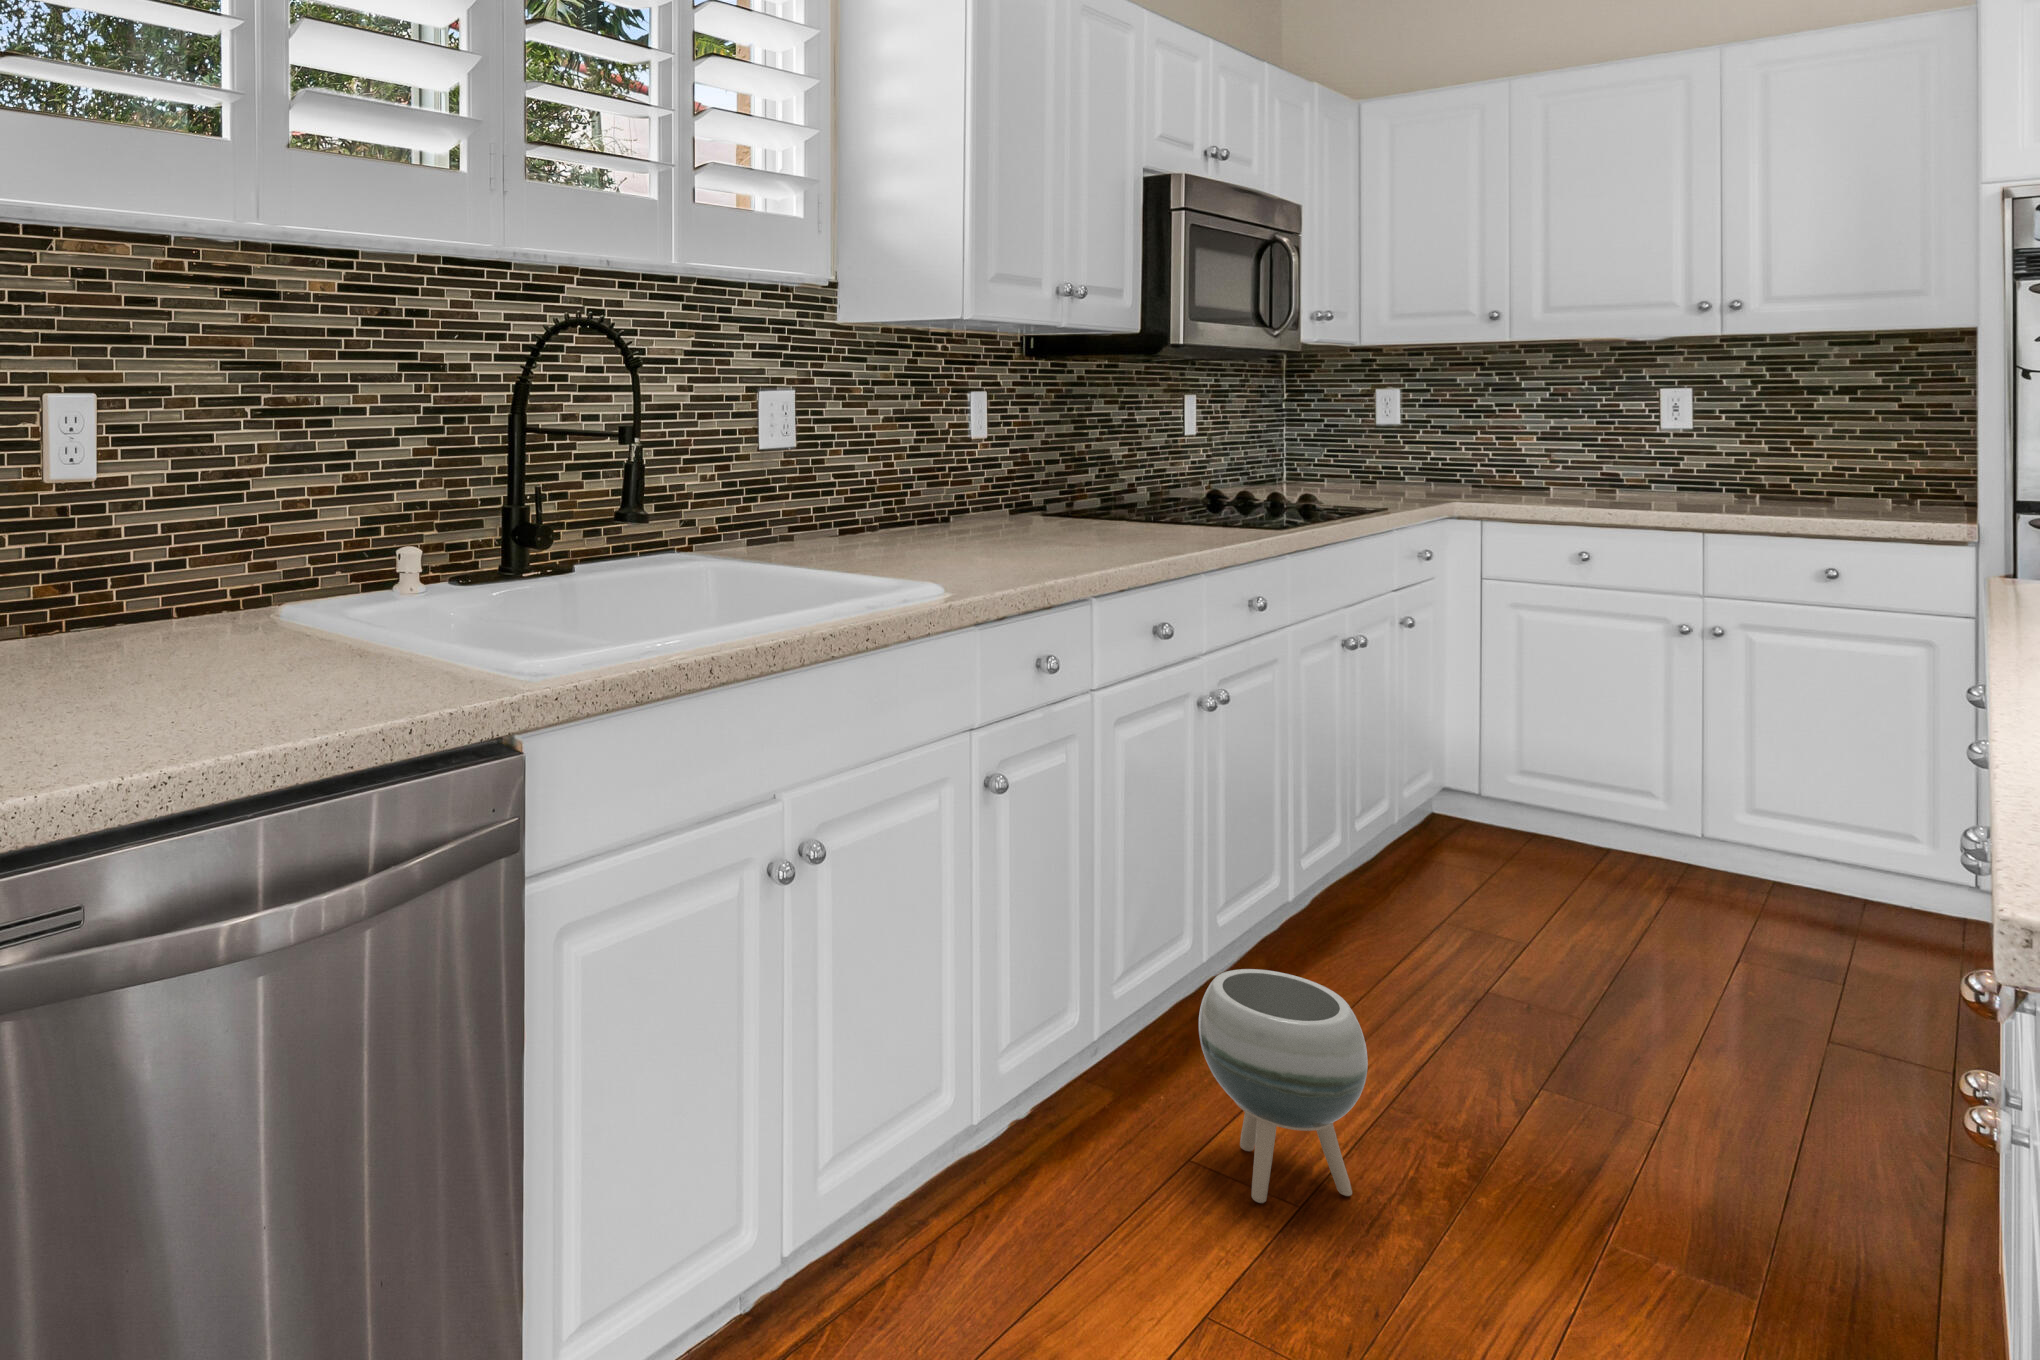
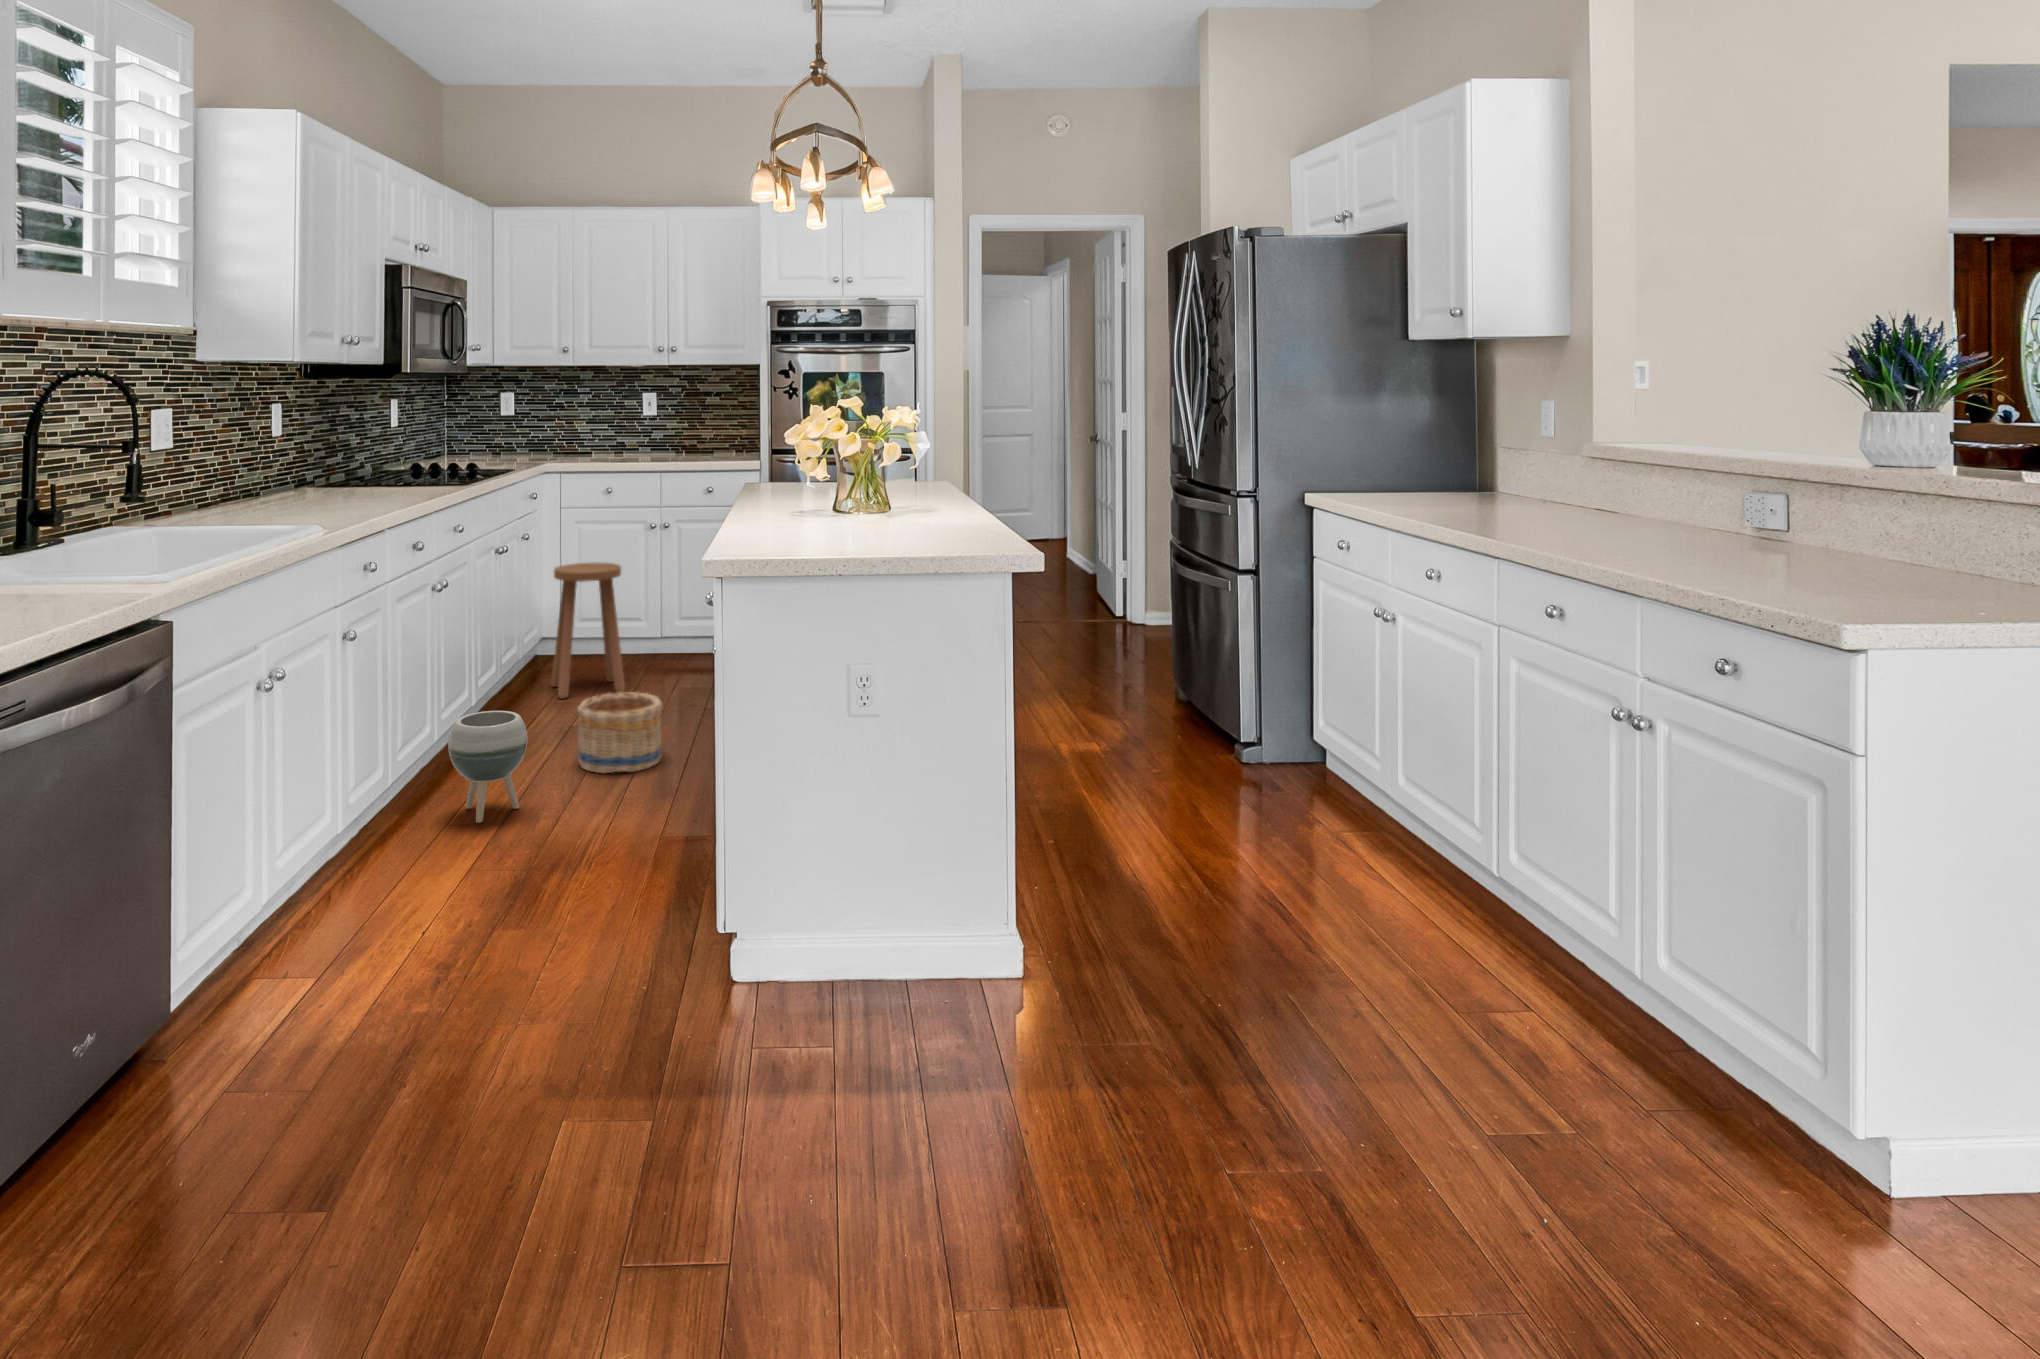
stool: none [1463,684,1628,952] -> present [551,563,625,699]
basket: none [1499,983,1730,1201] -> present [577,692,662,773]

